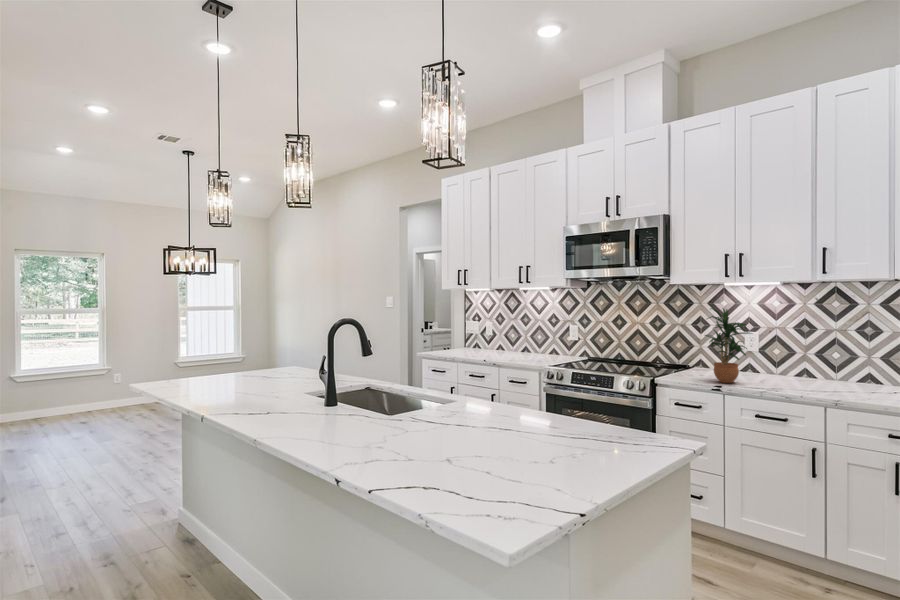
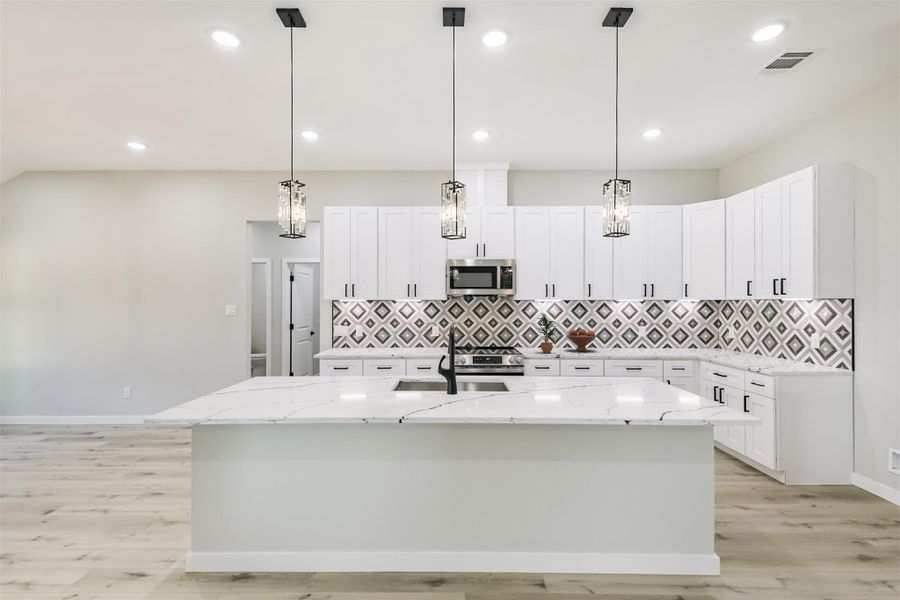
fruit bowl: none [784,341,859,388] -> present [567,329,596,351]

